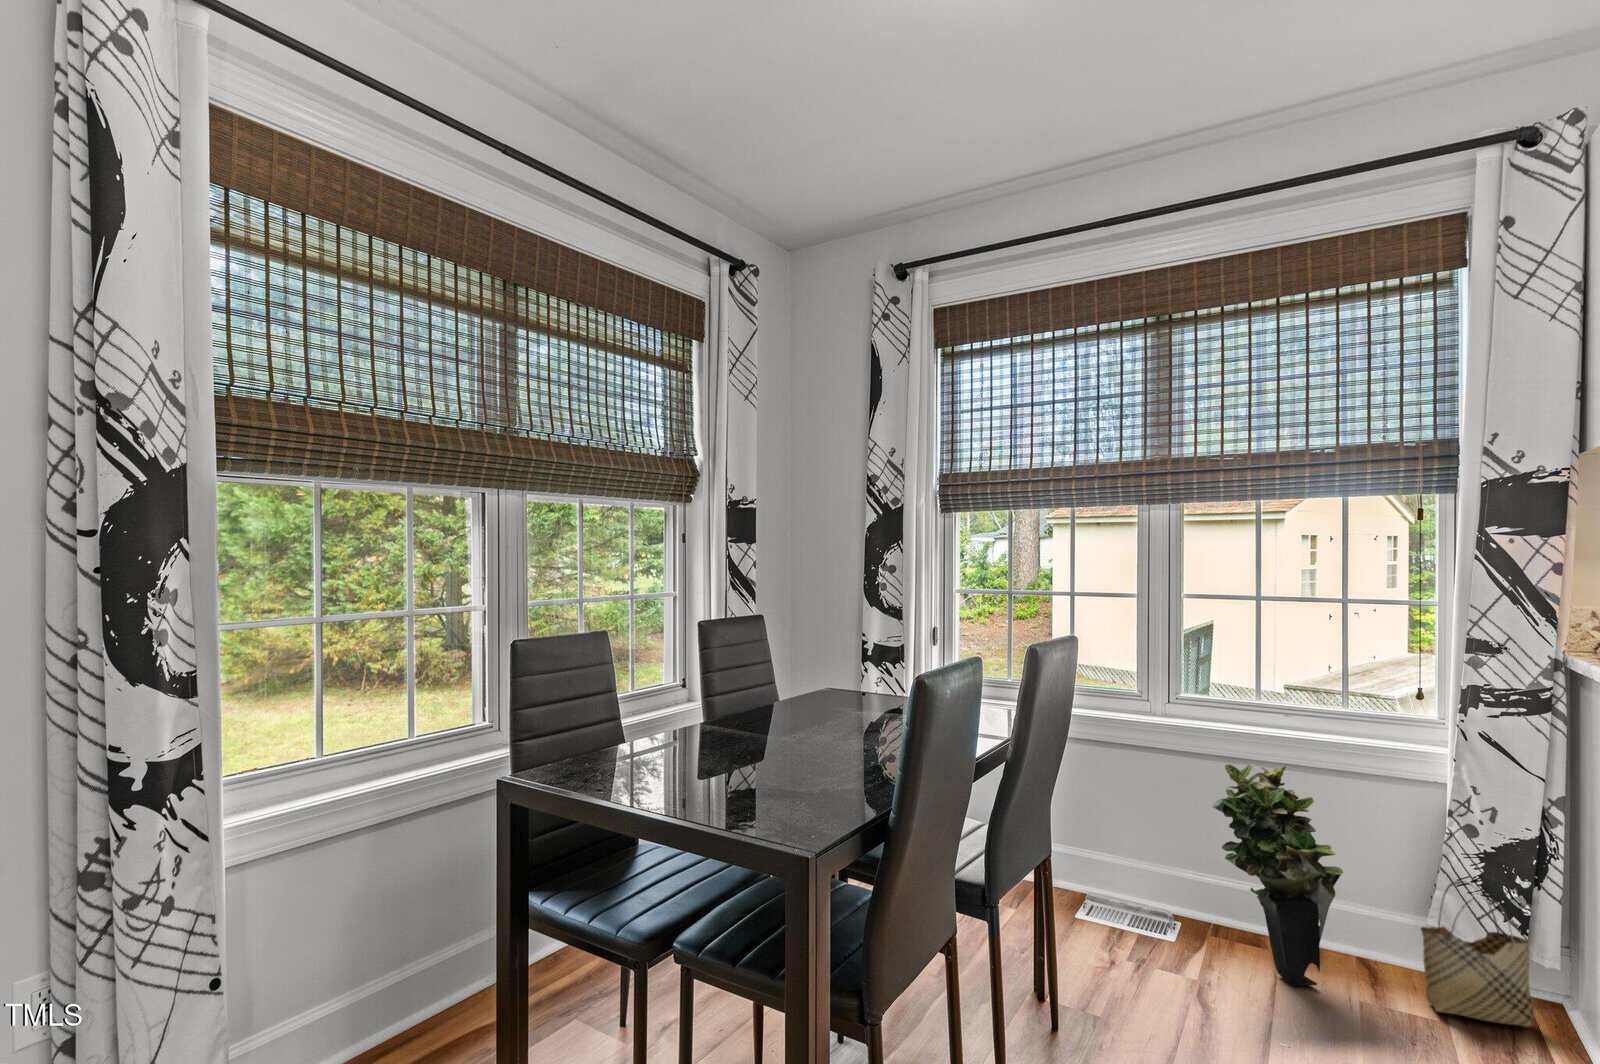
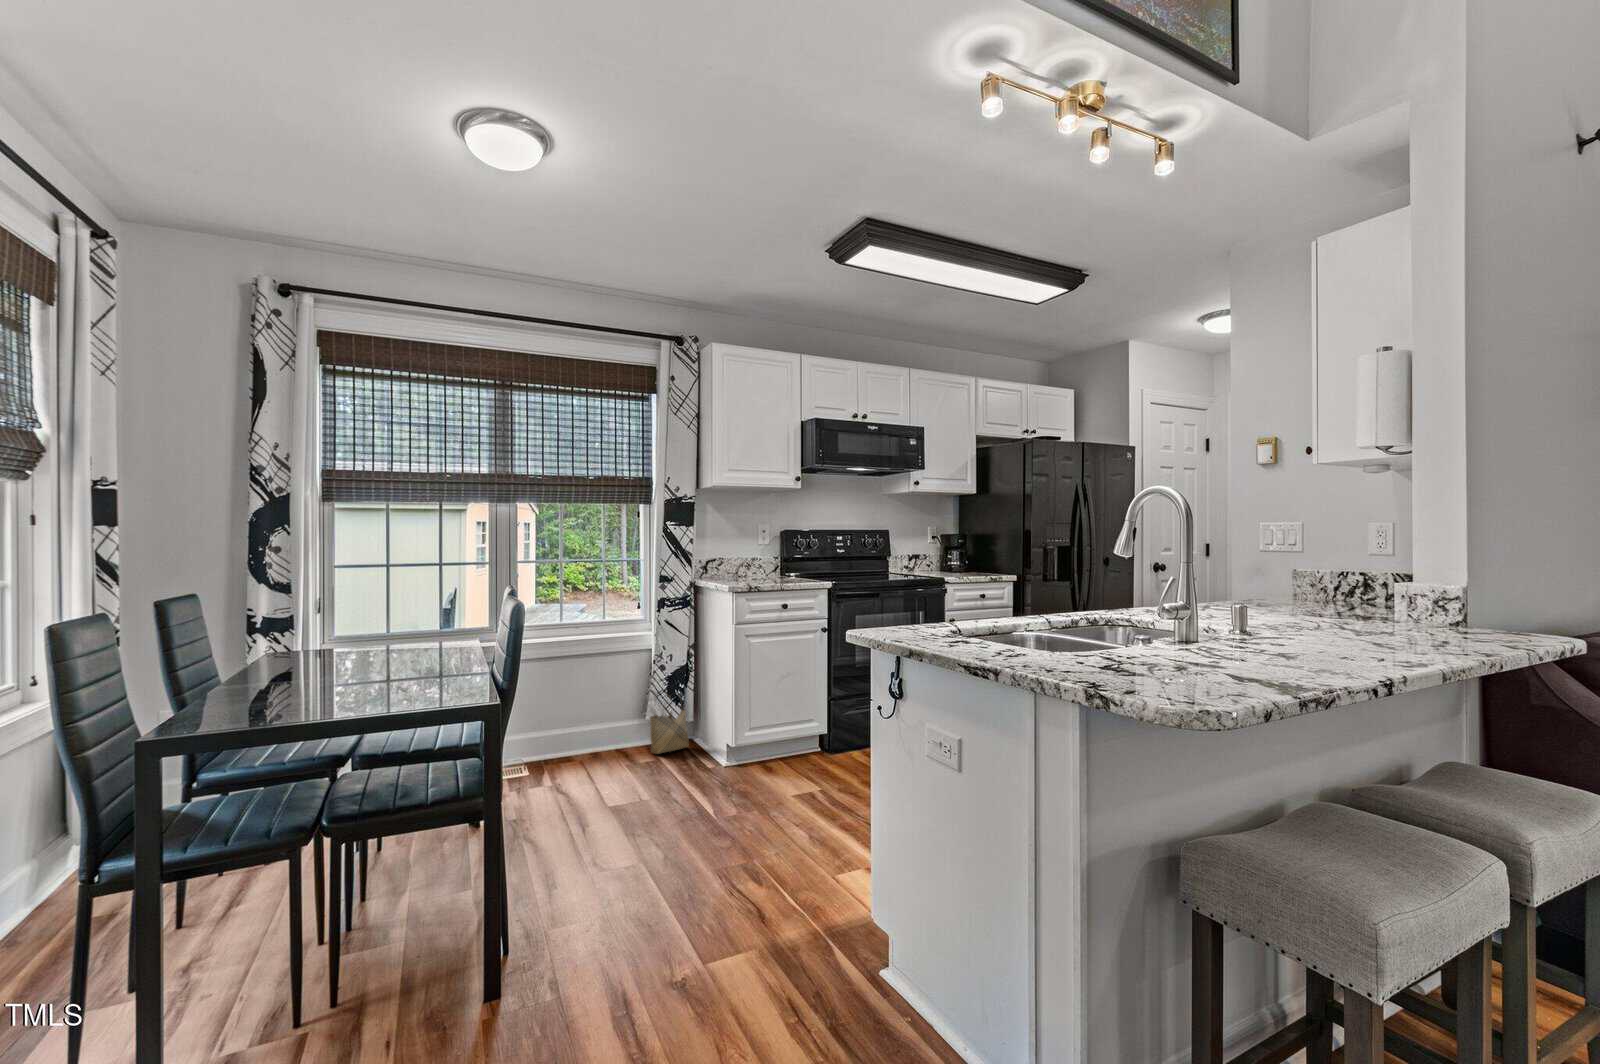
potted plant: present [1213,764,1343,986] -> none [552,654,618,768]

